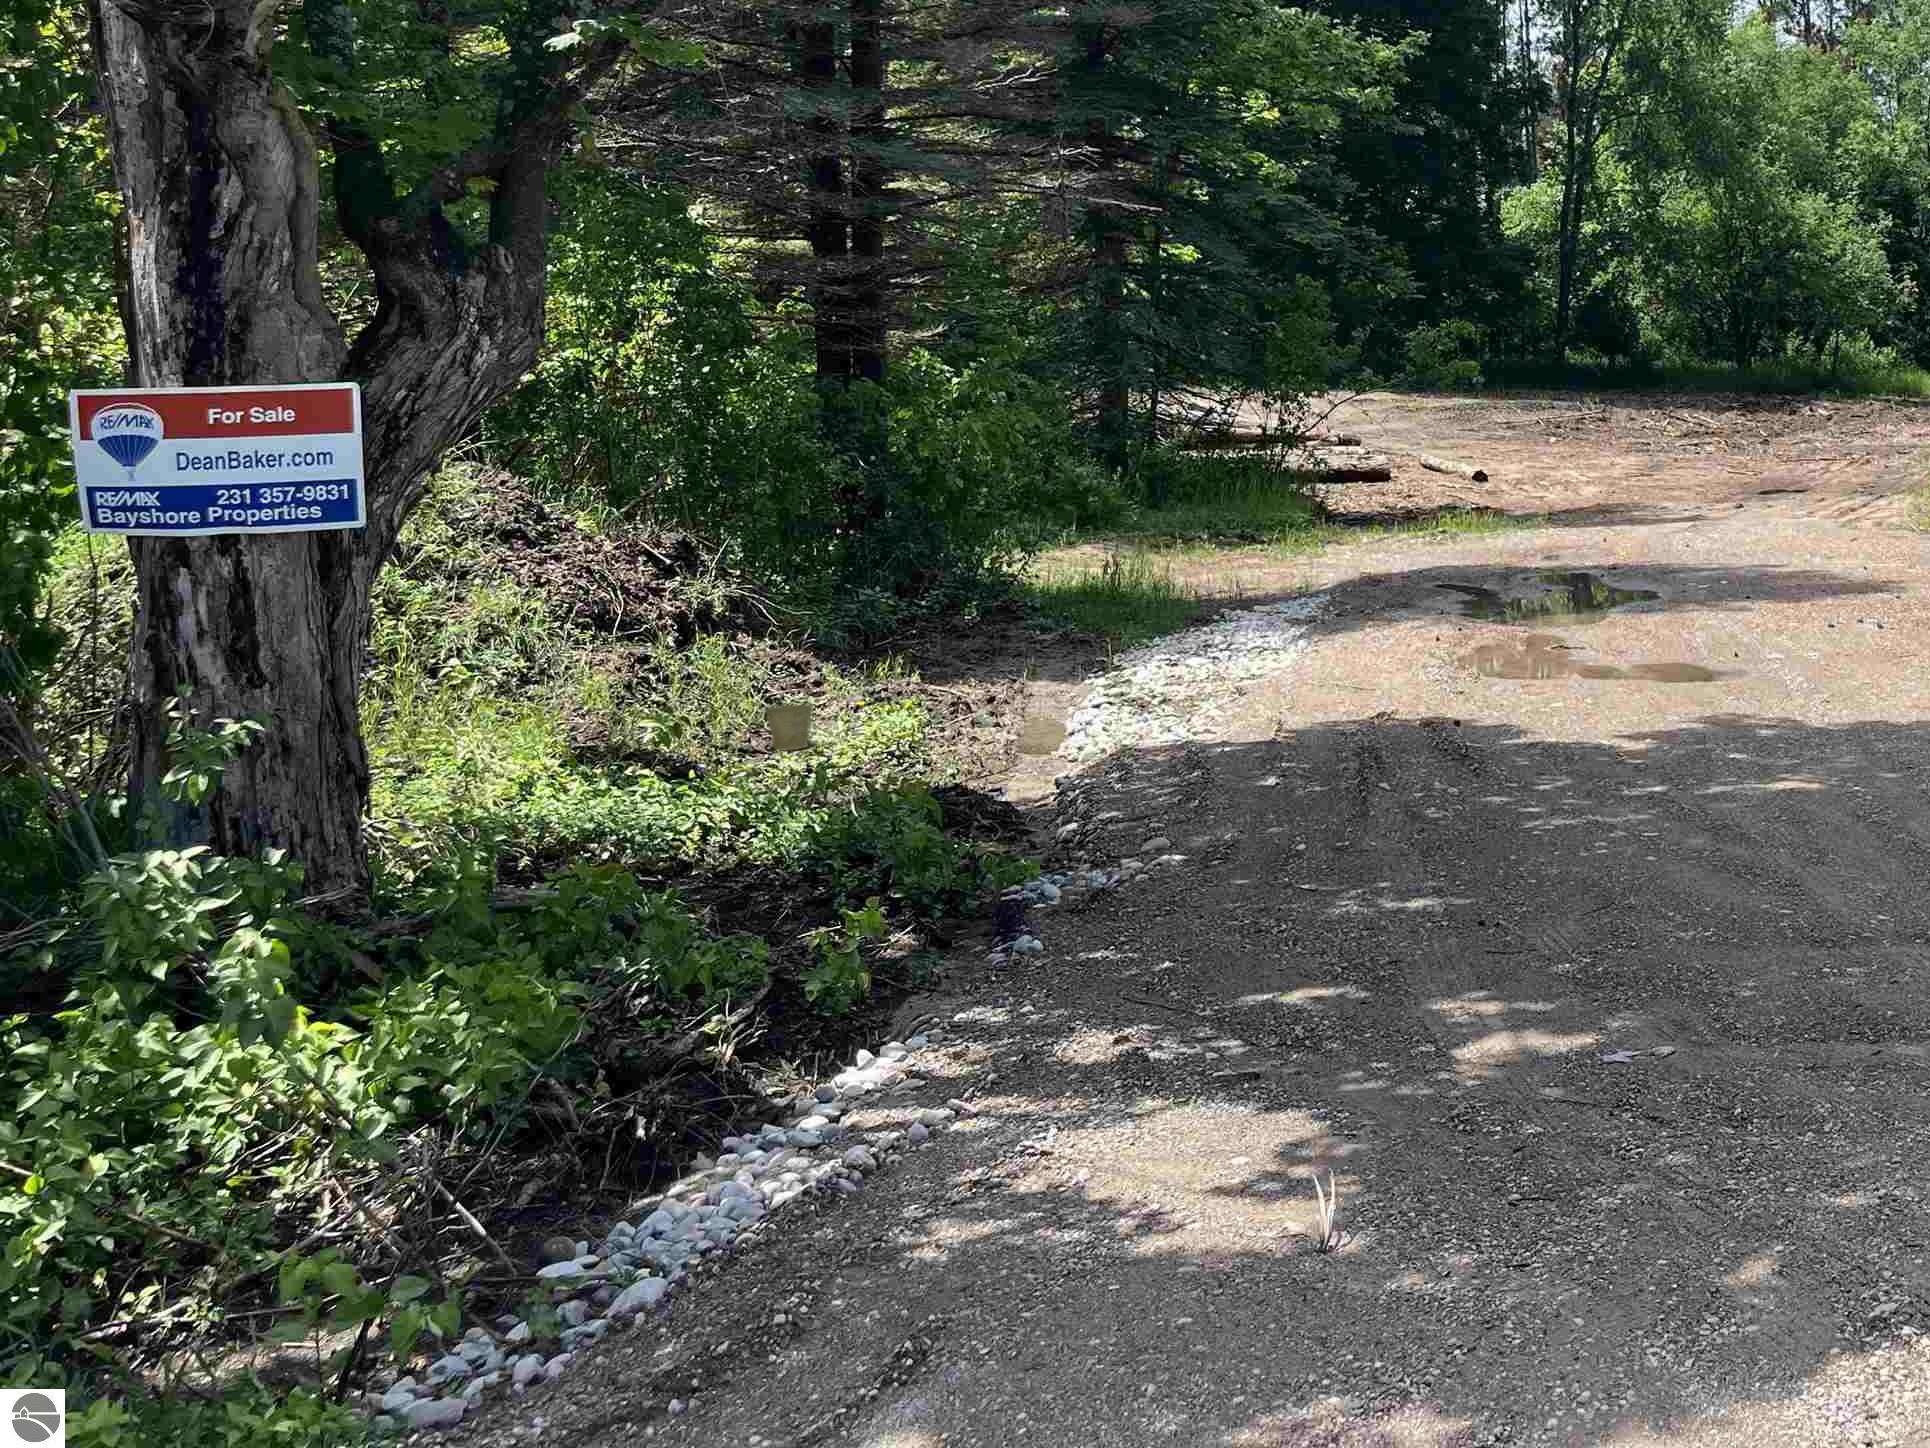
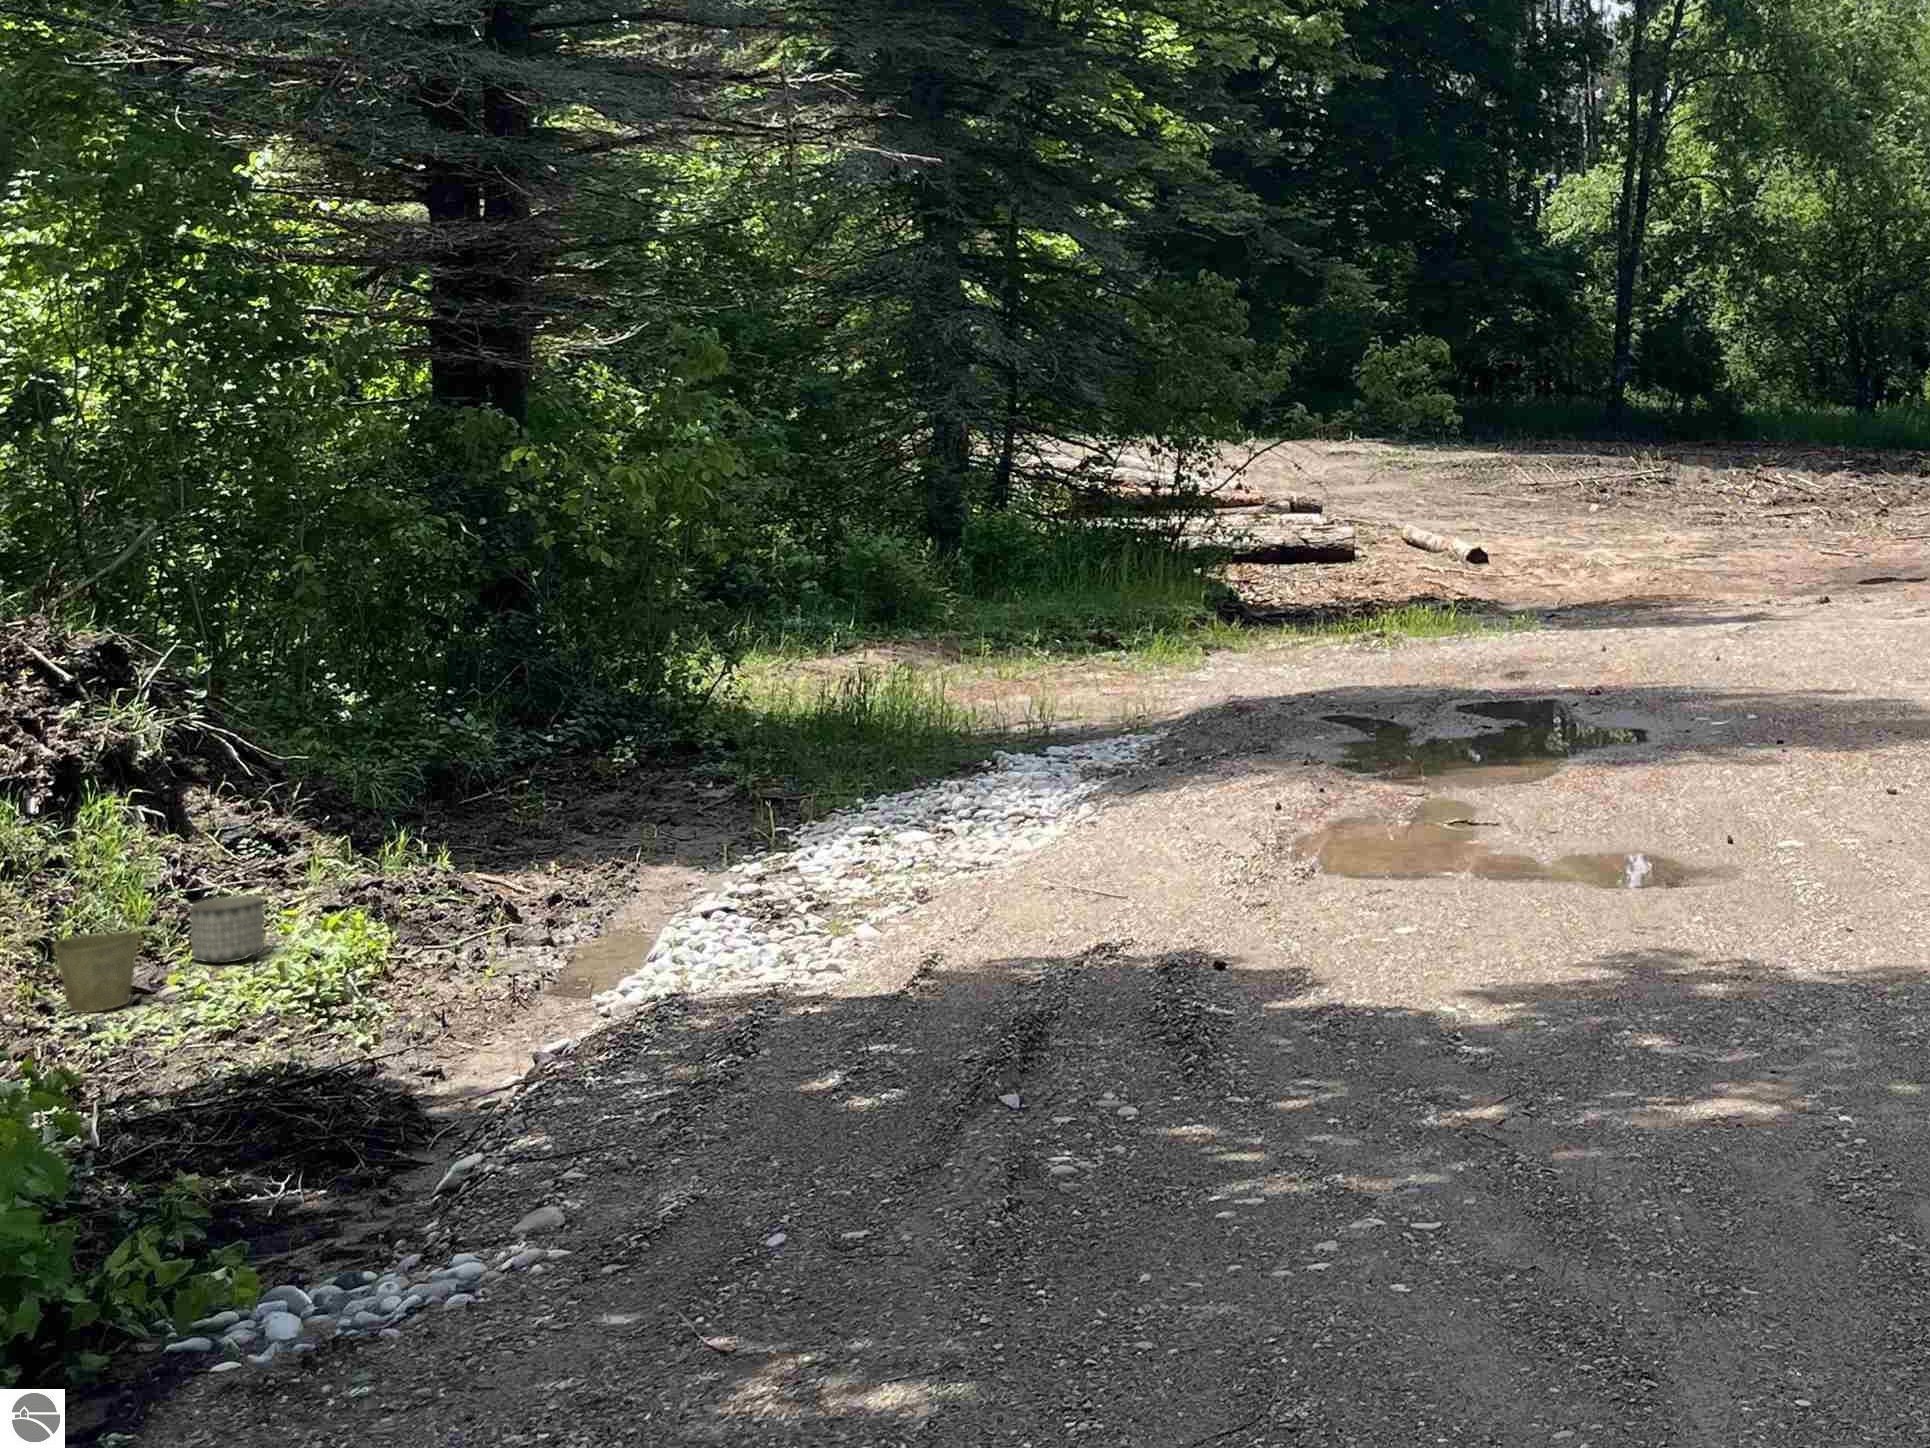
planter: none [815,686,859,727] -> present [190,895,264,963]

